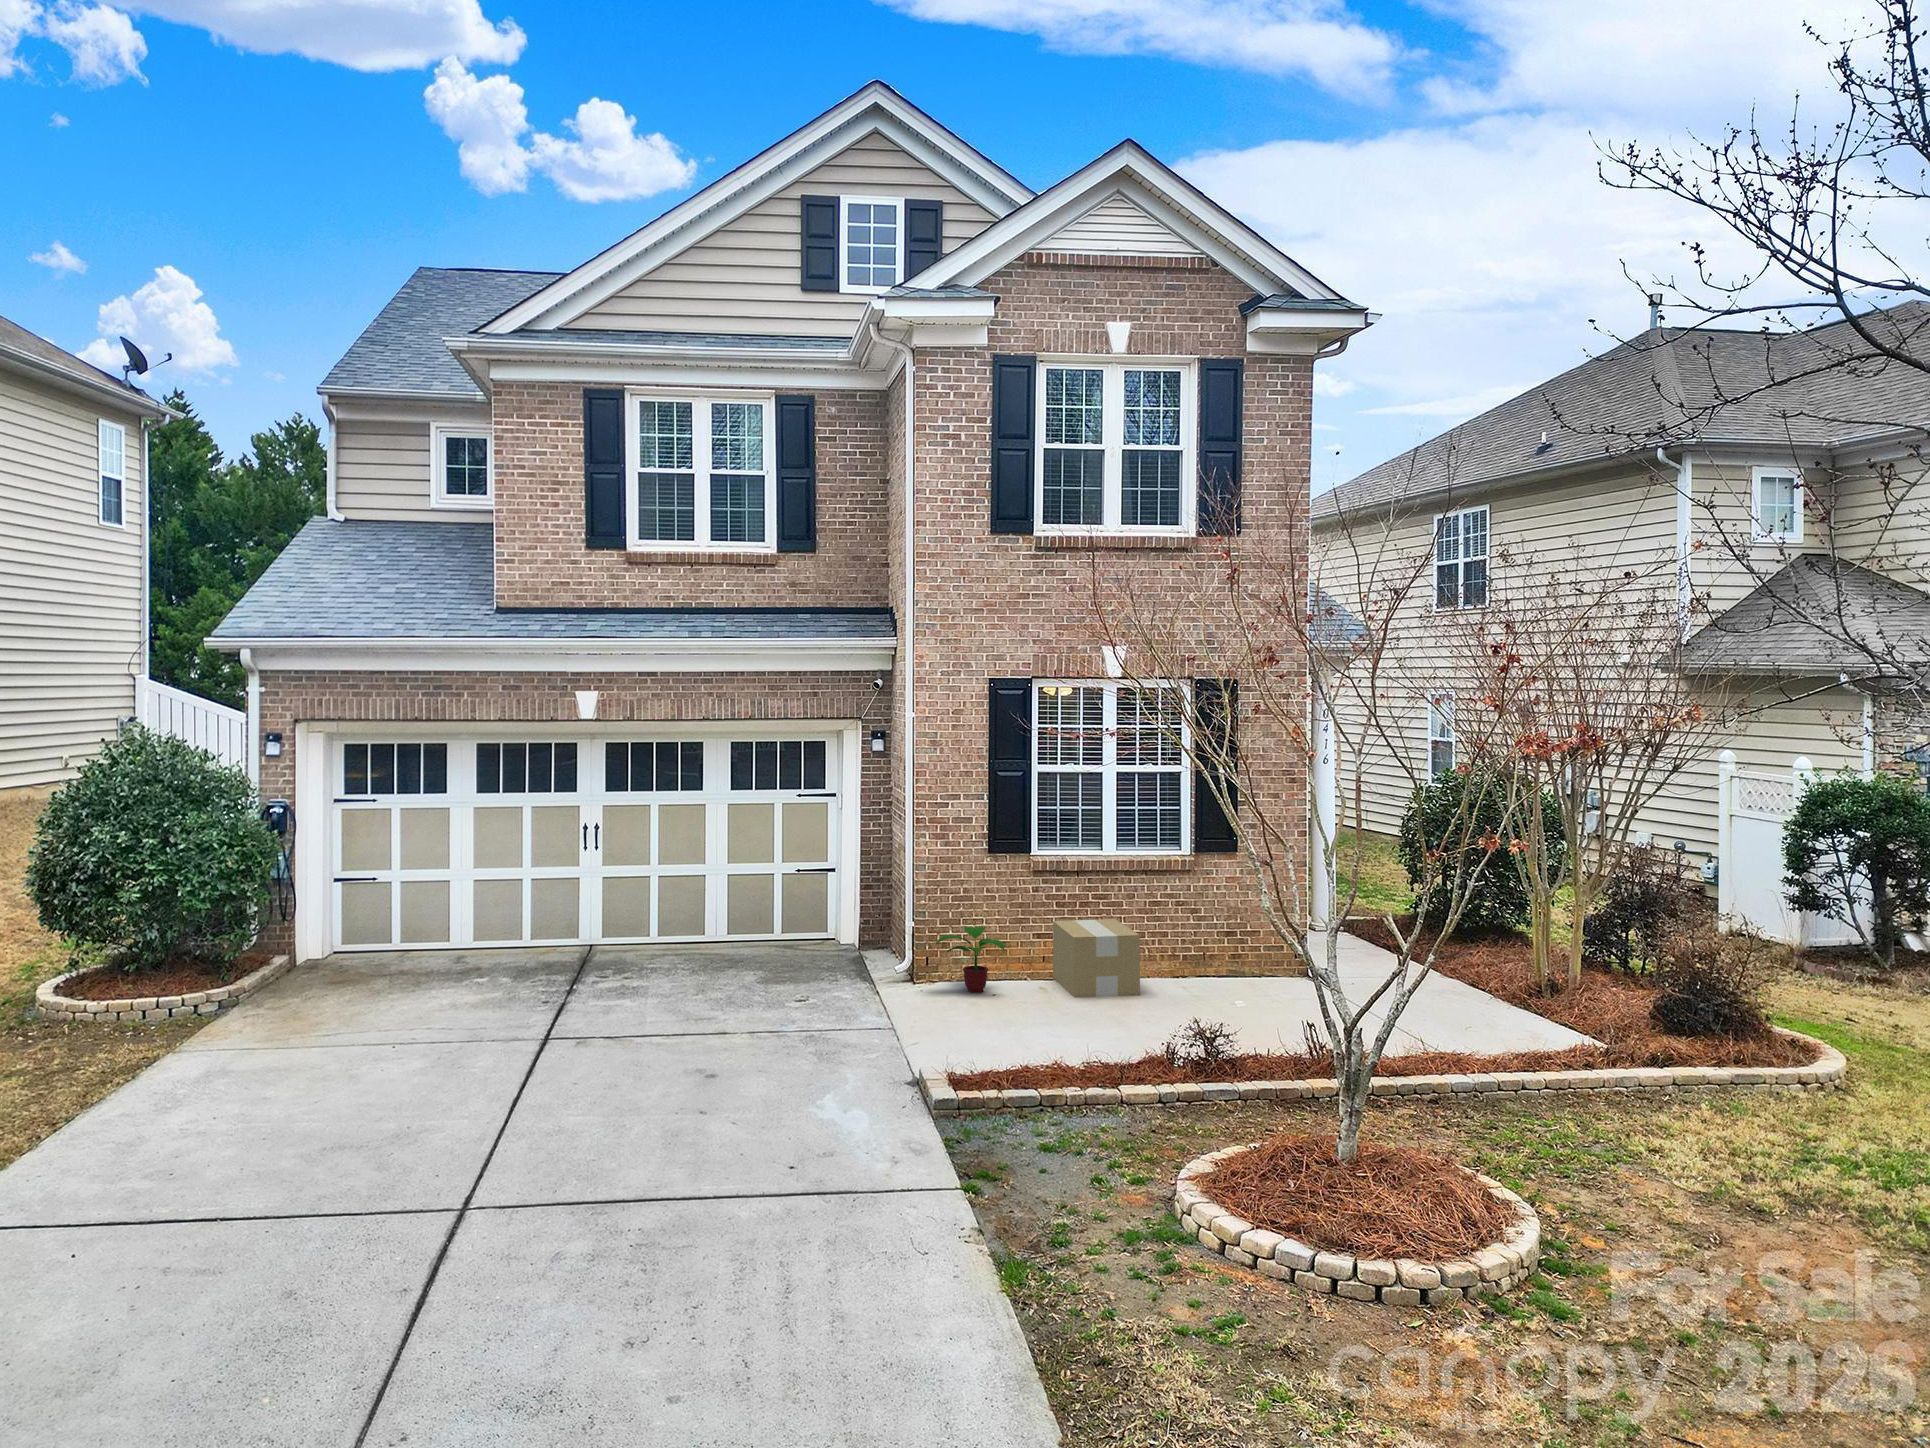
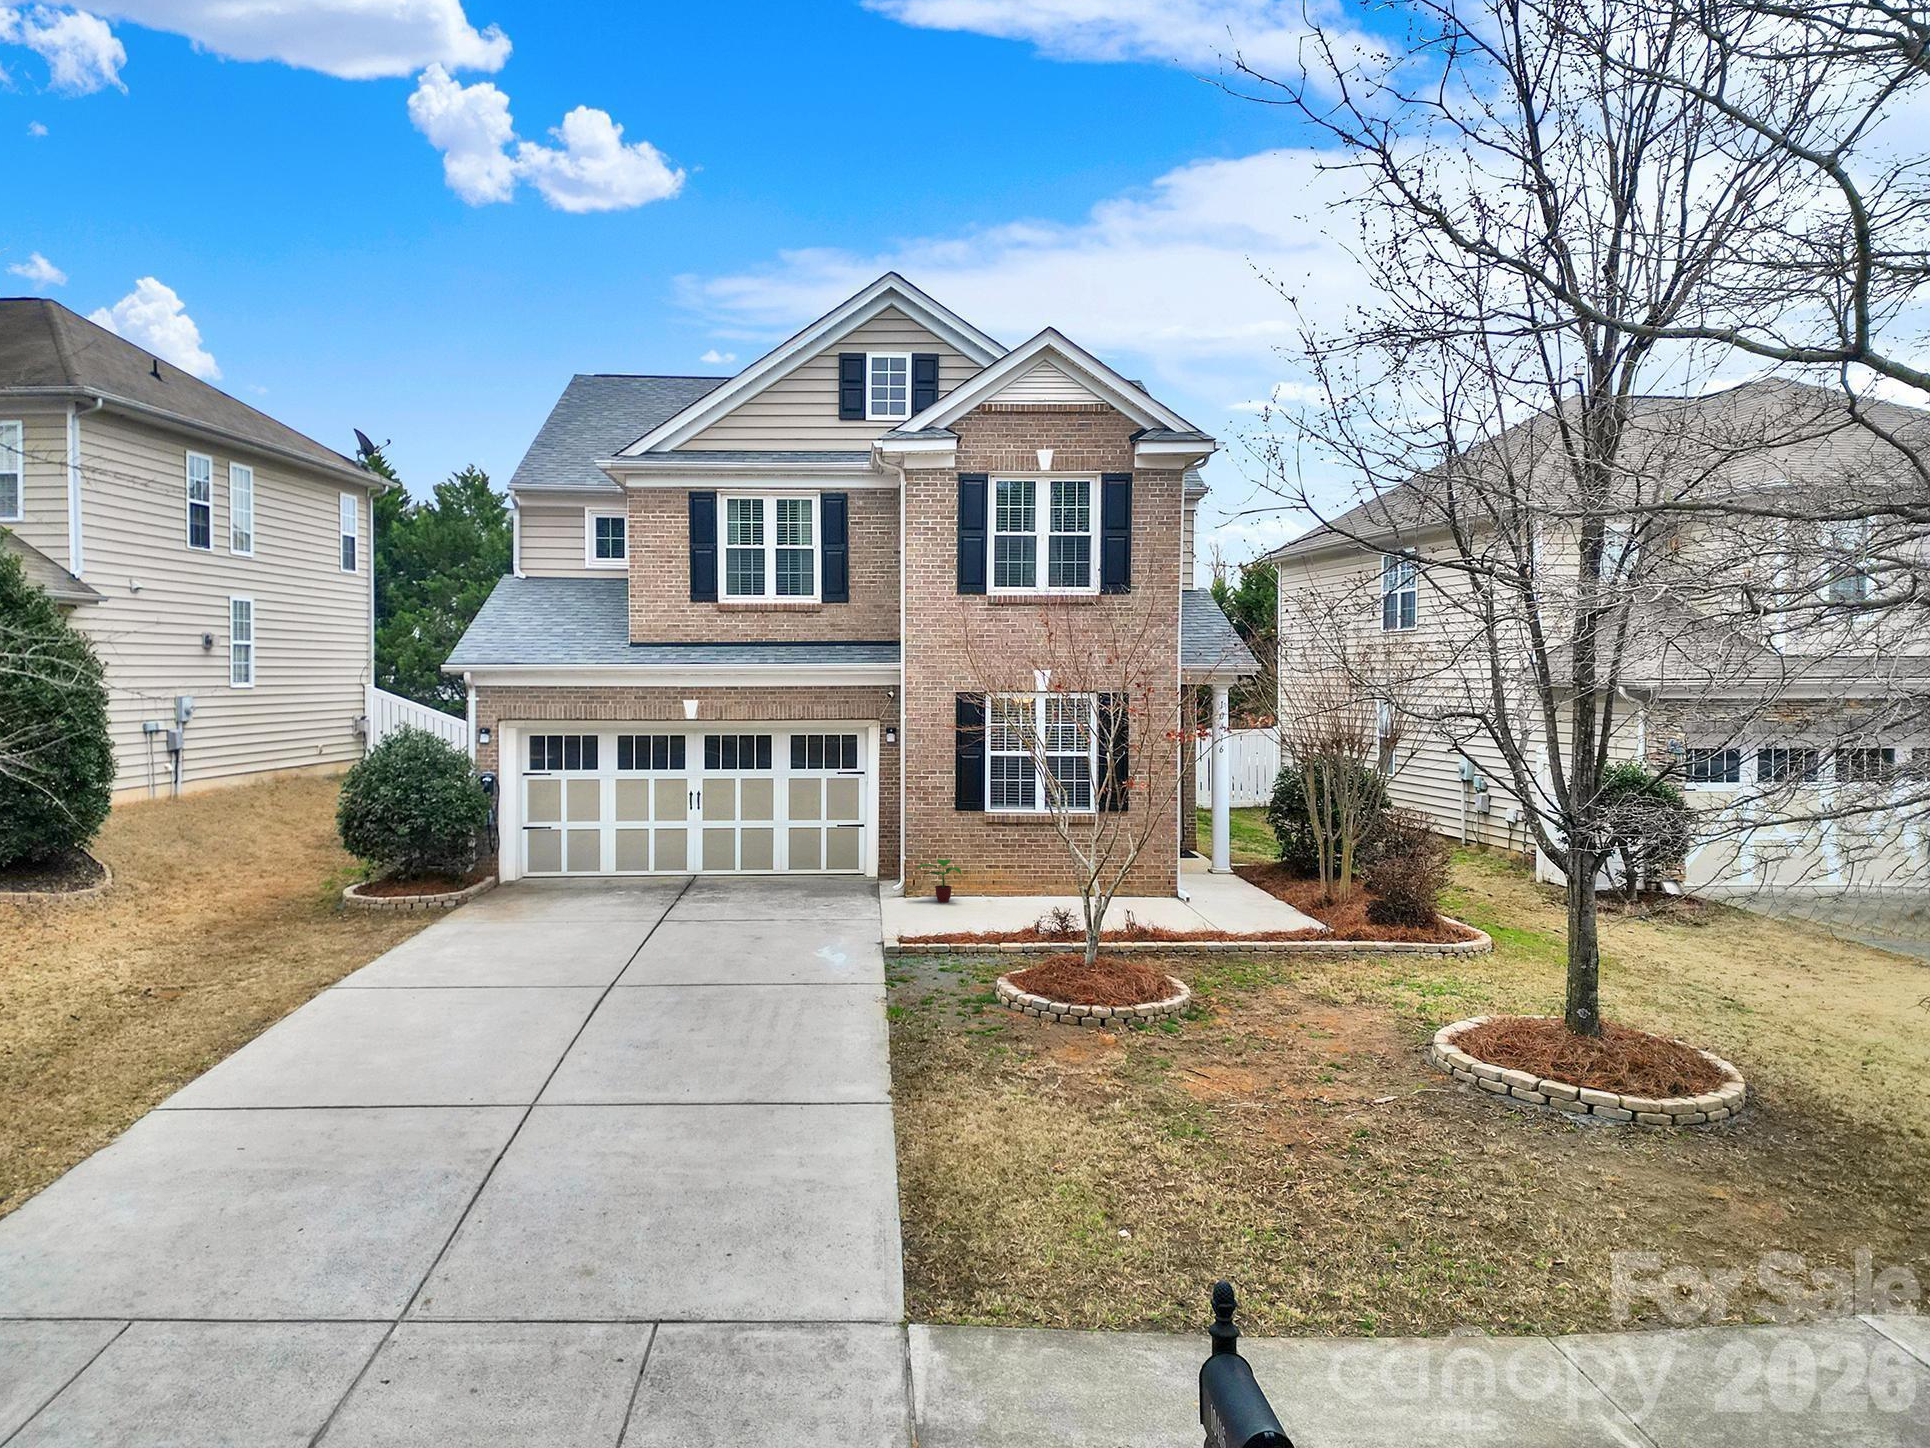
cardboard box: present [1053,919,1140,997] -> none [1000,857,1052,906]

